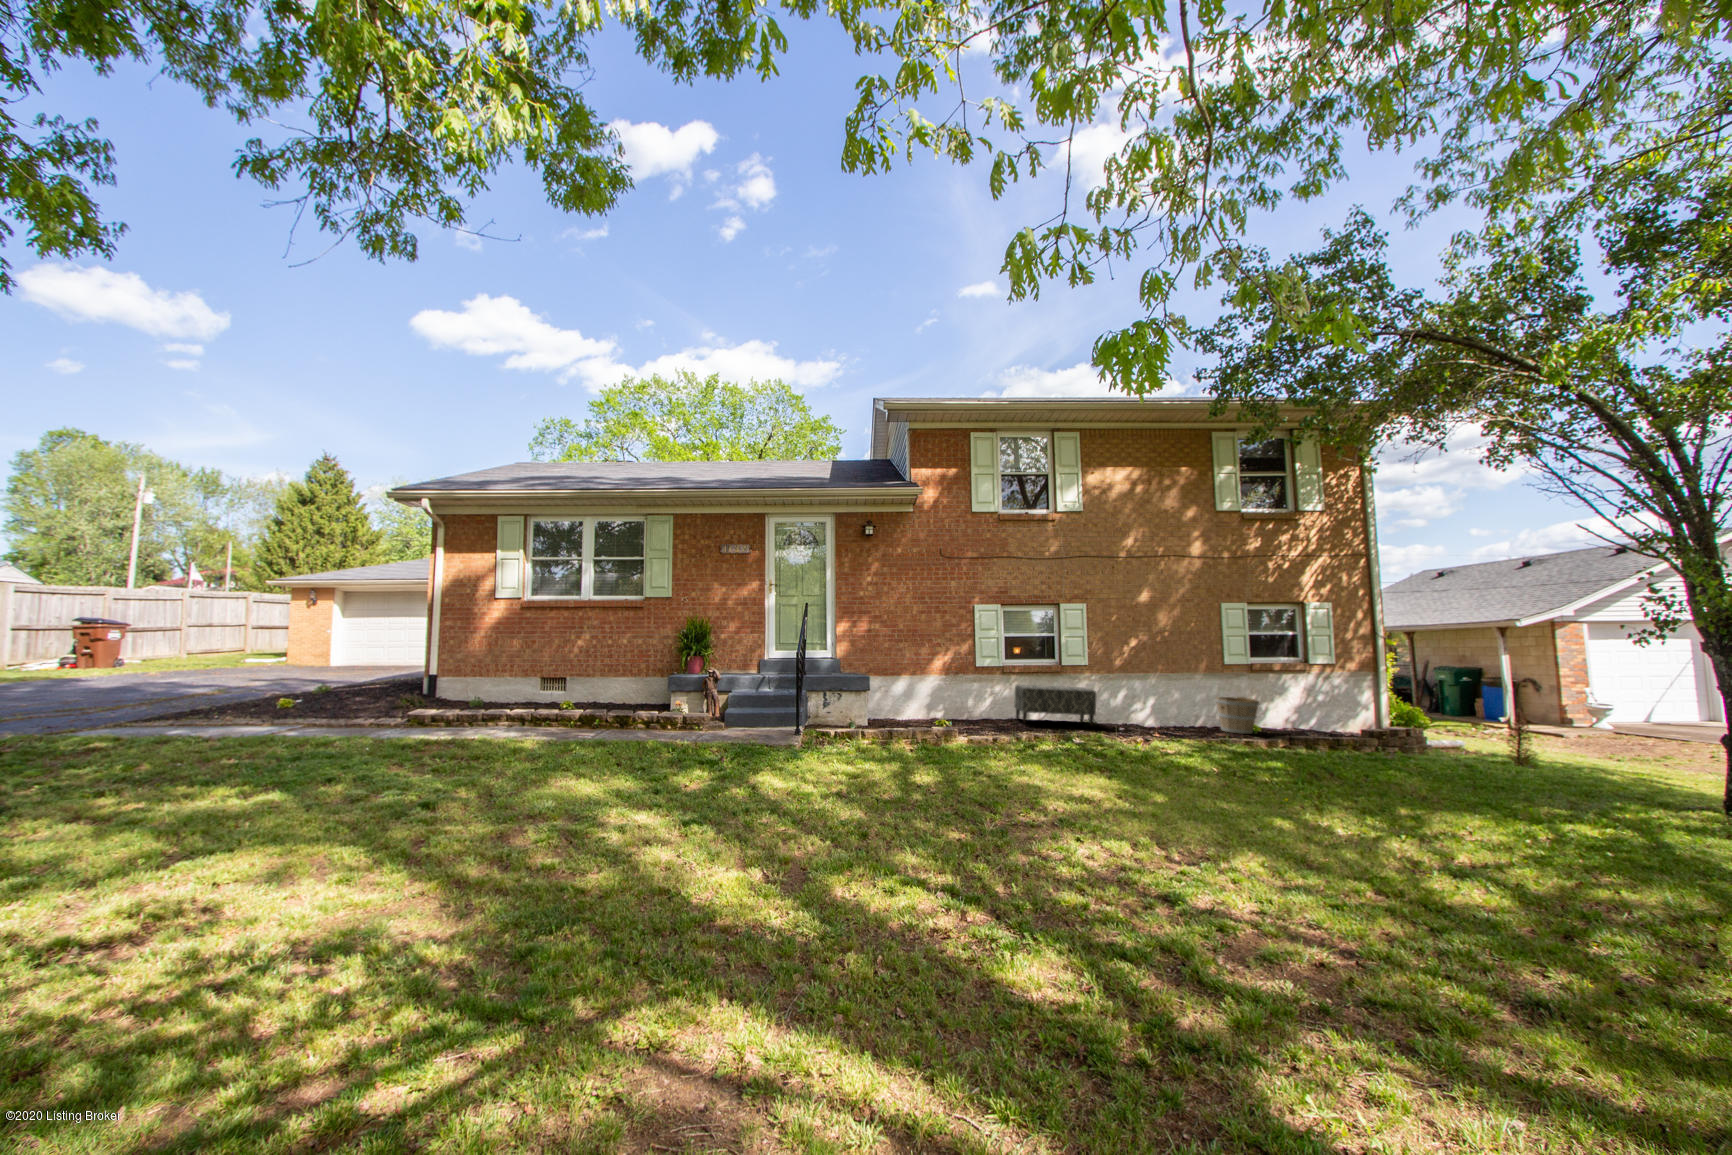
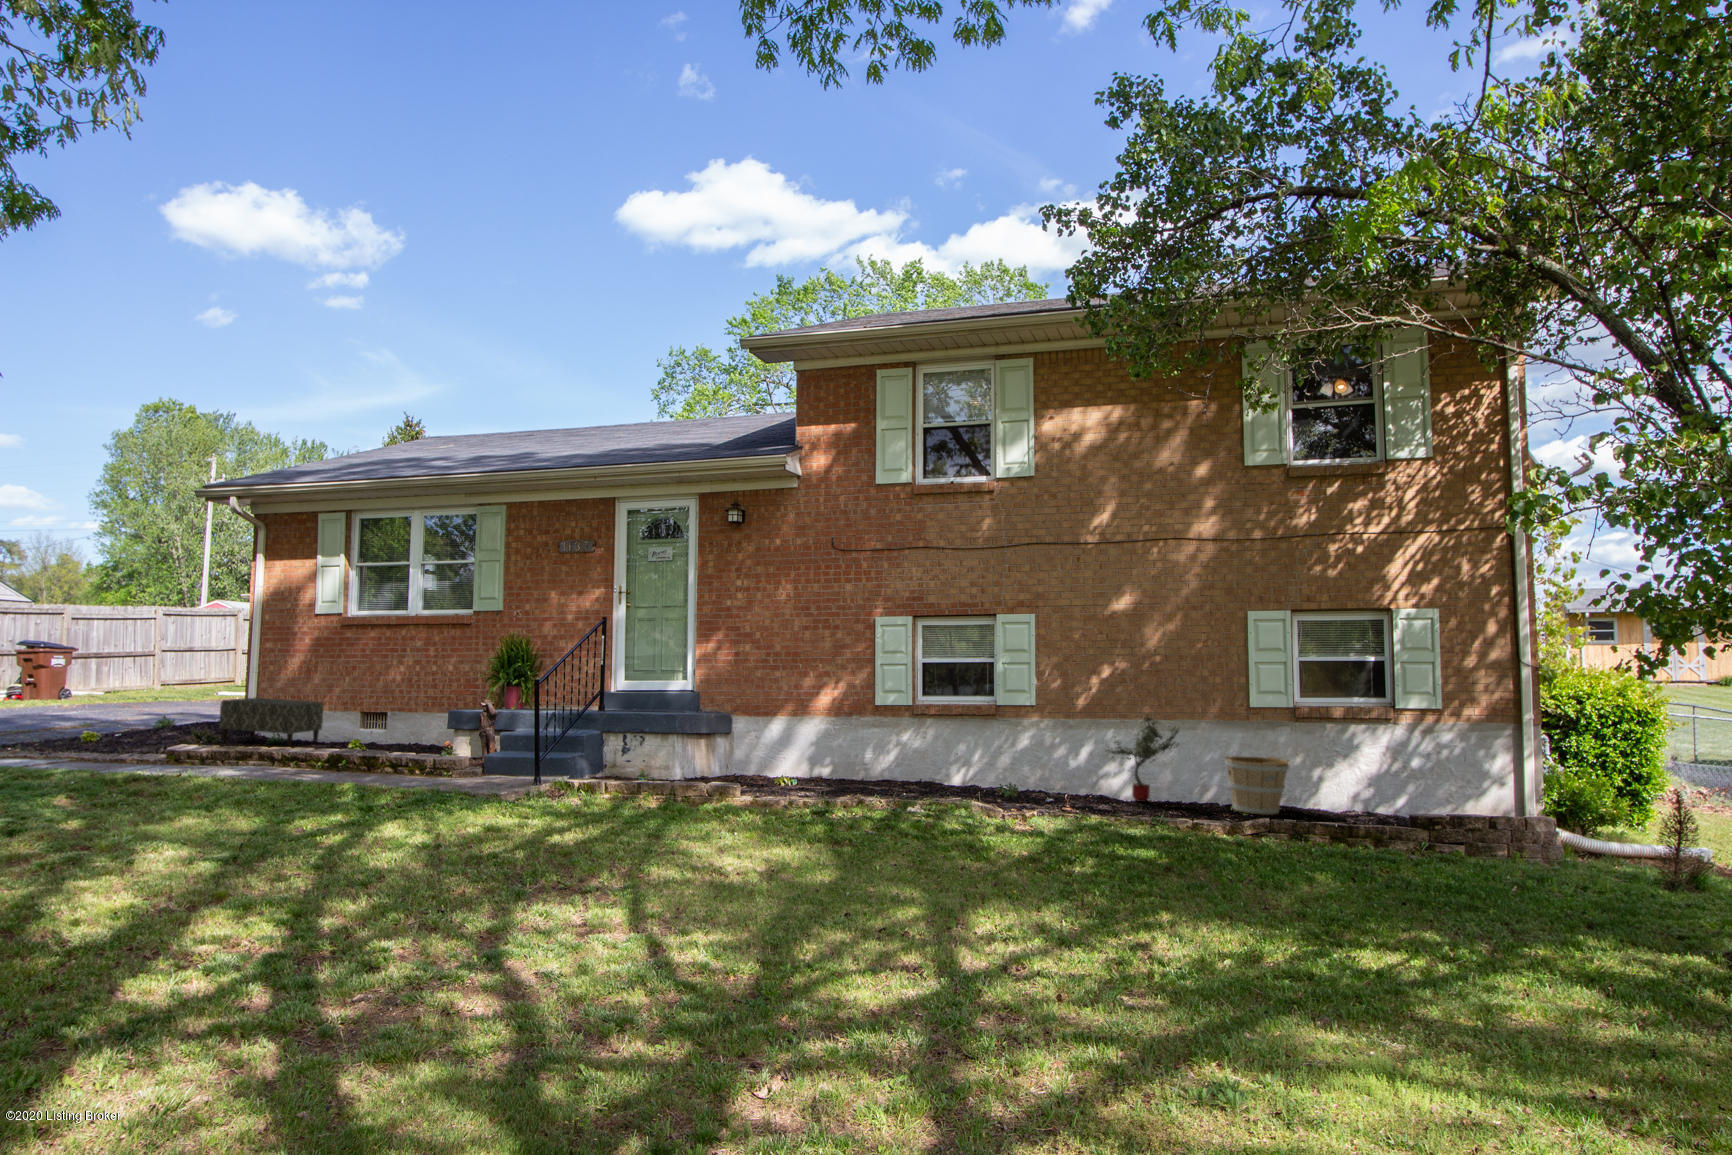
potted tree: none [1143,670,1192,729] -> present [1107,714,1179,802]
bench: present [1014,685,1096,726] -> present [219,697,323,746]

